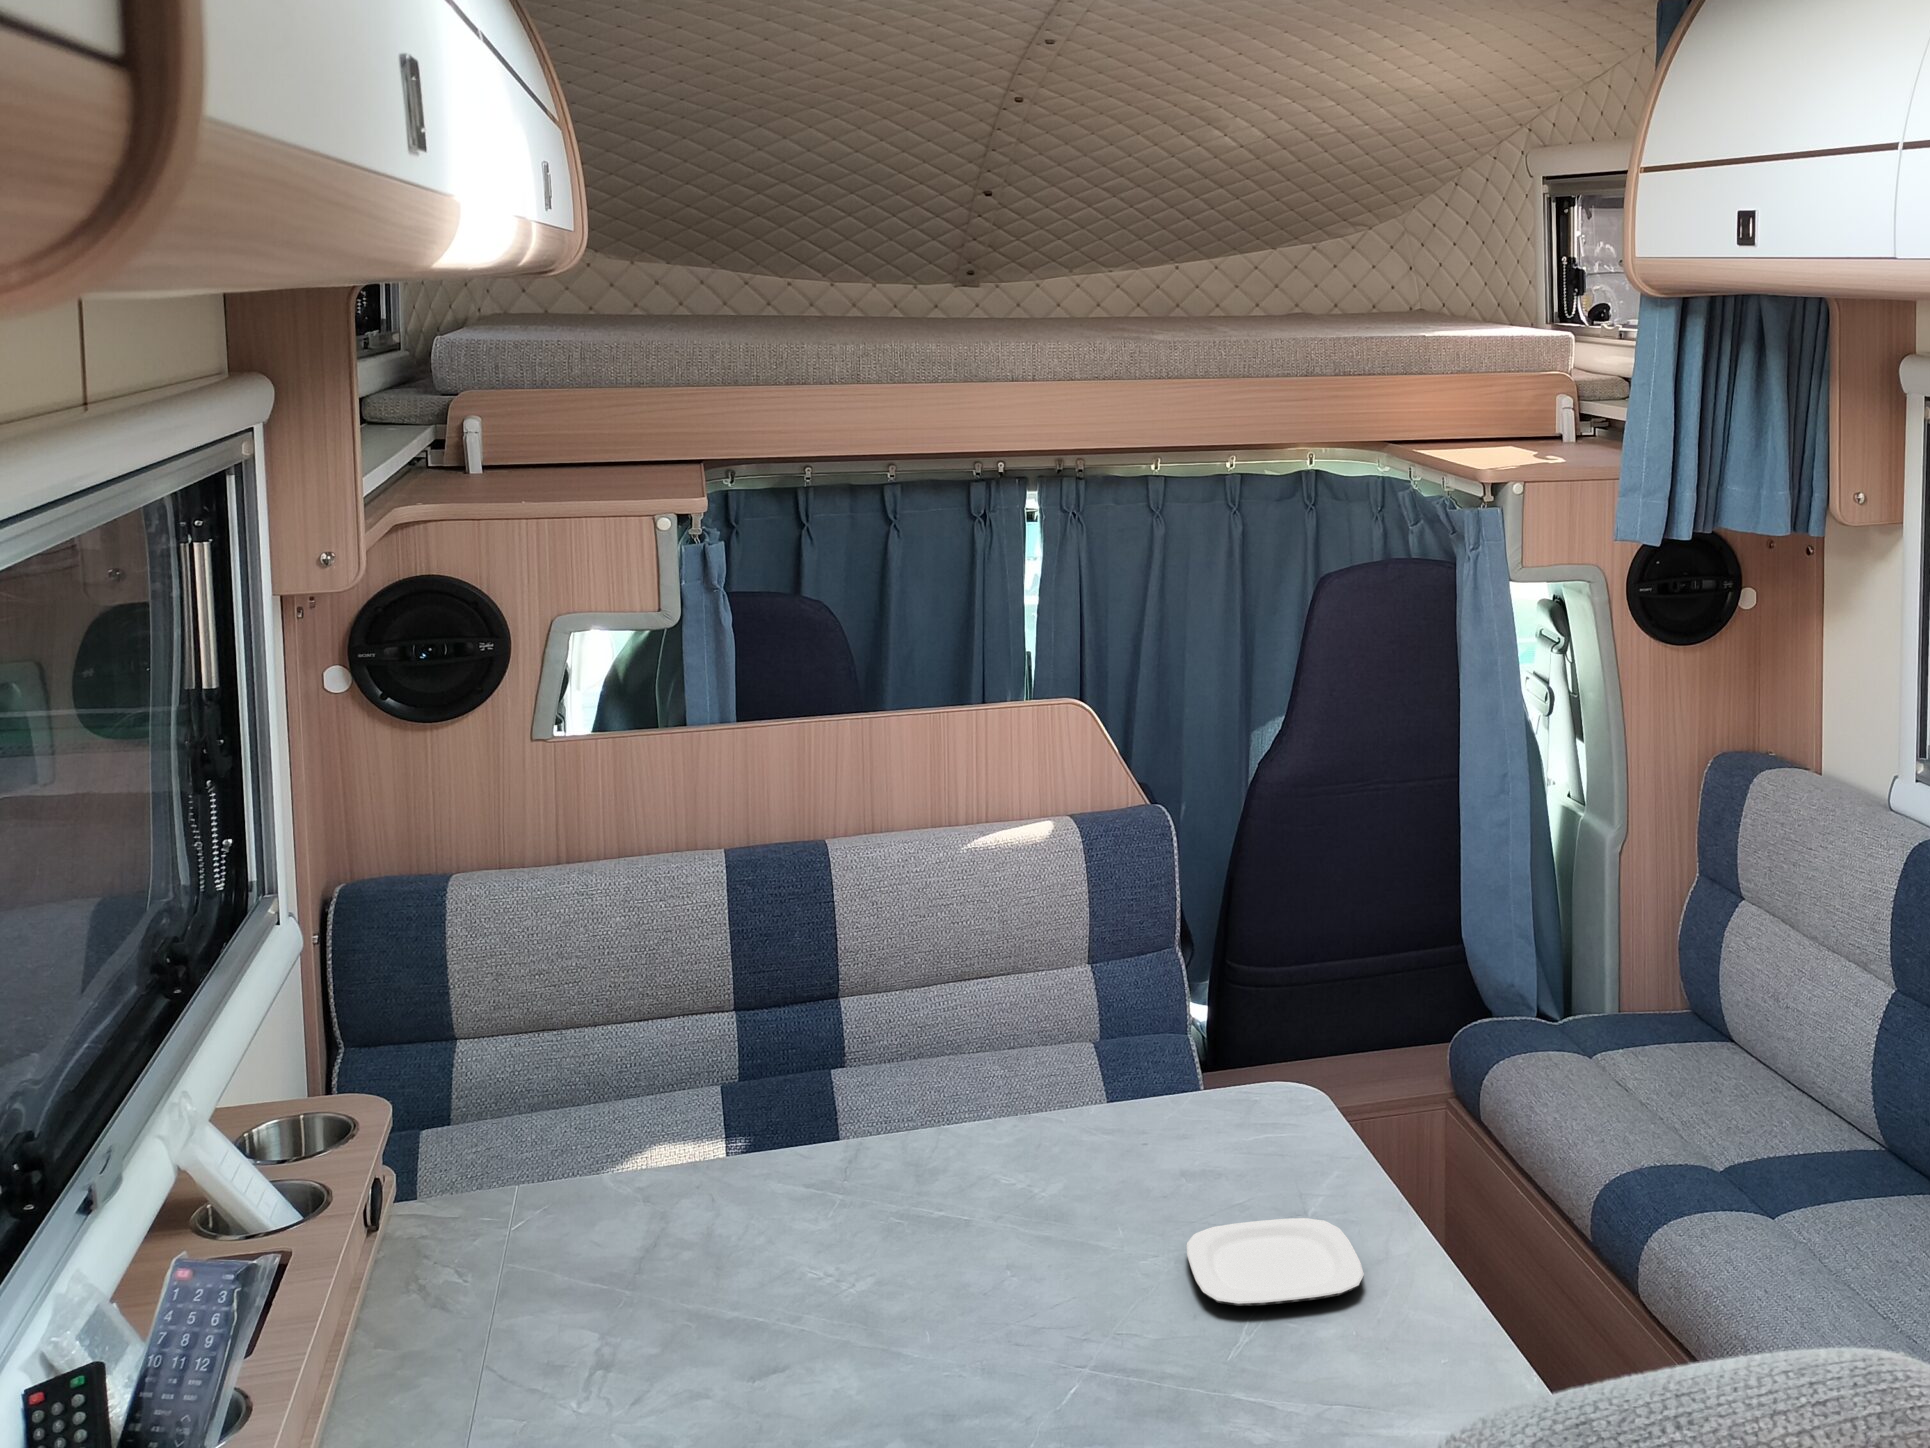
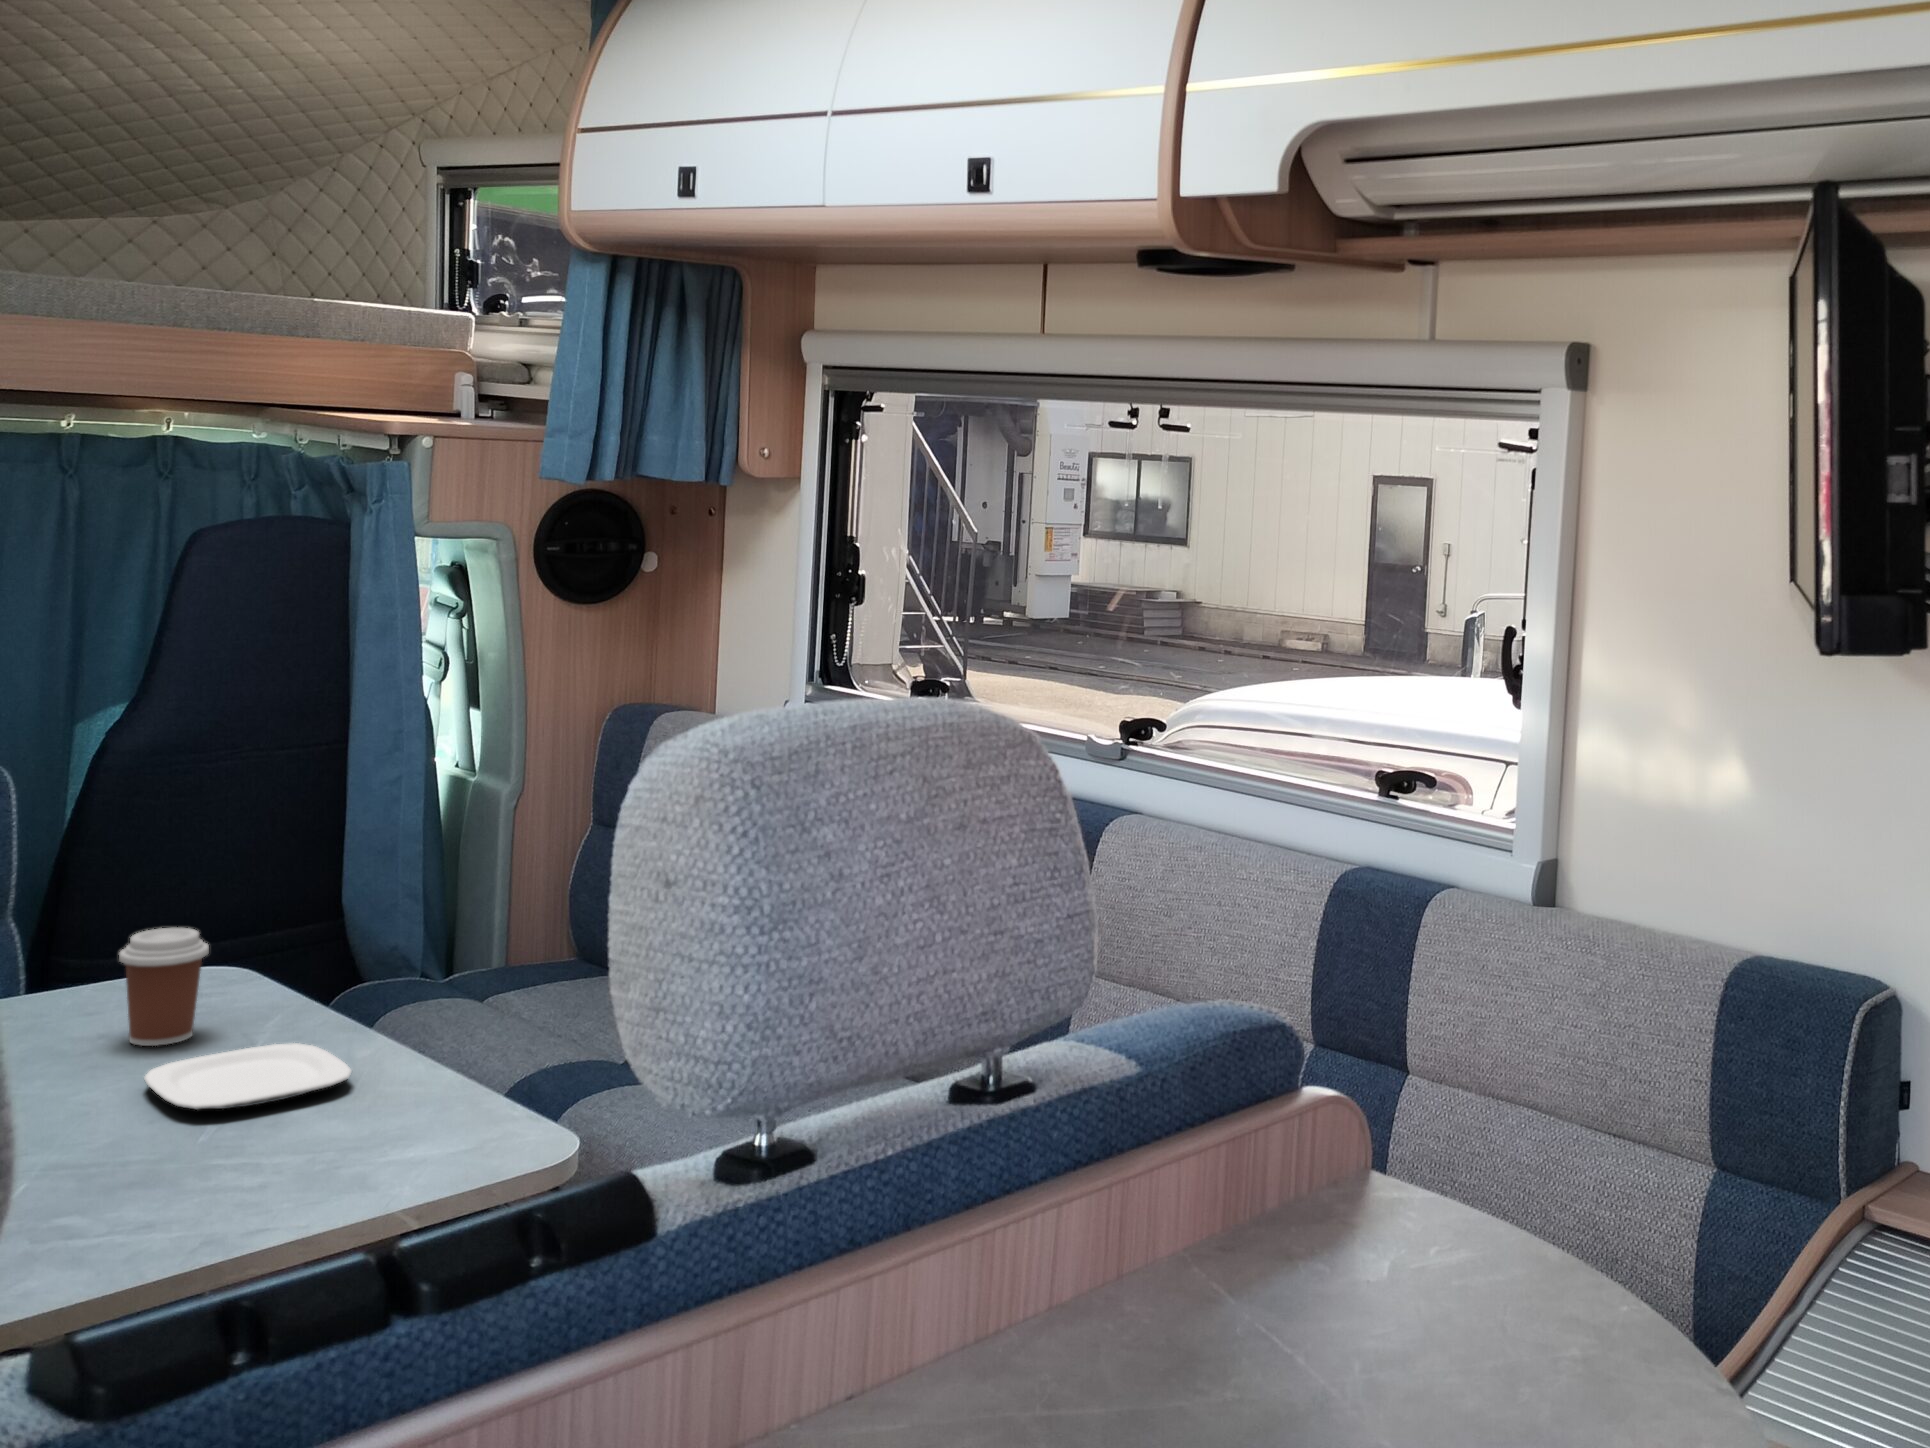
coffee cup: none [1180,1072,1256,1192] -> present [119,928,209,1046]

